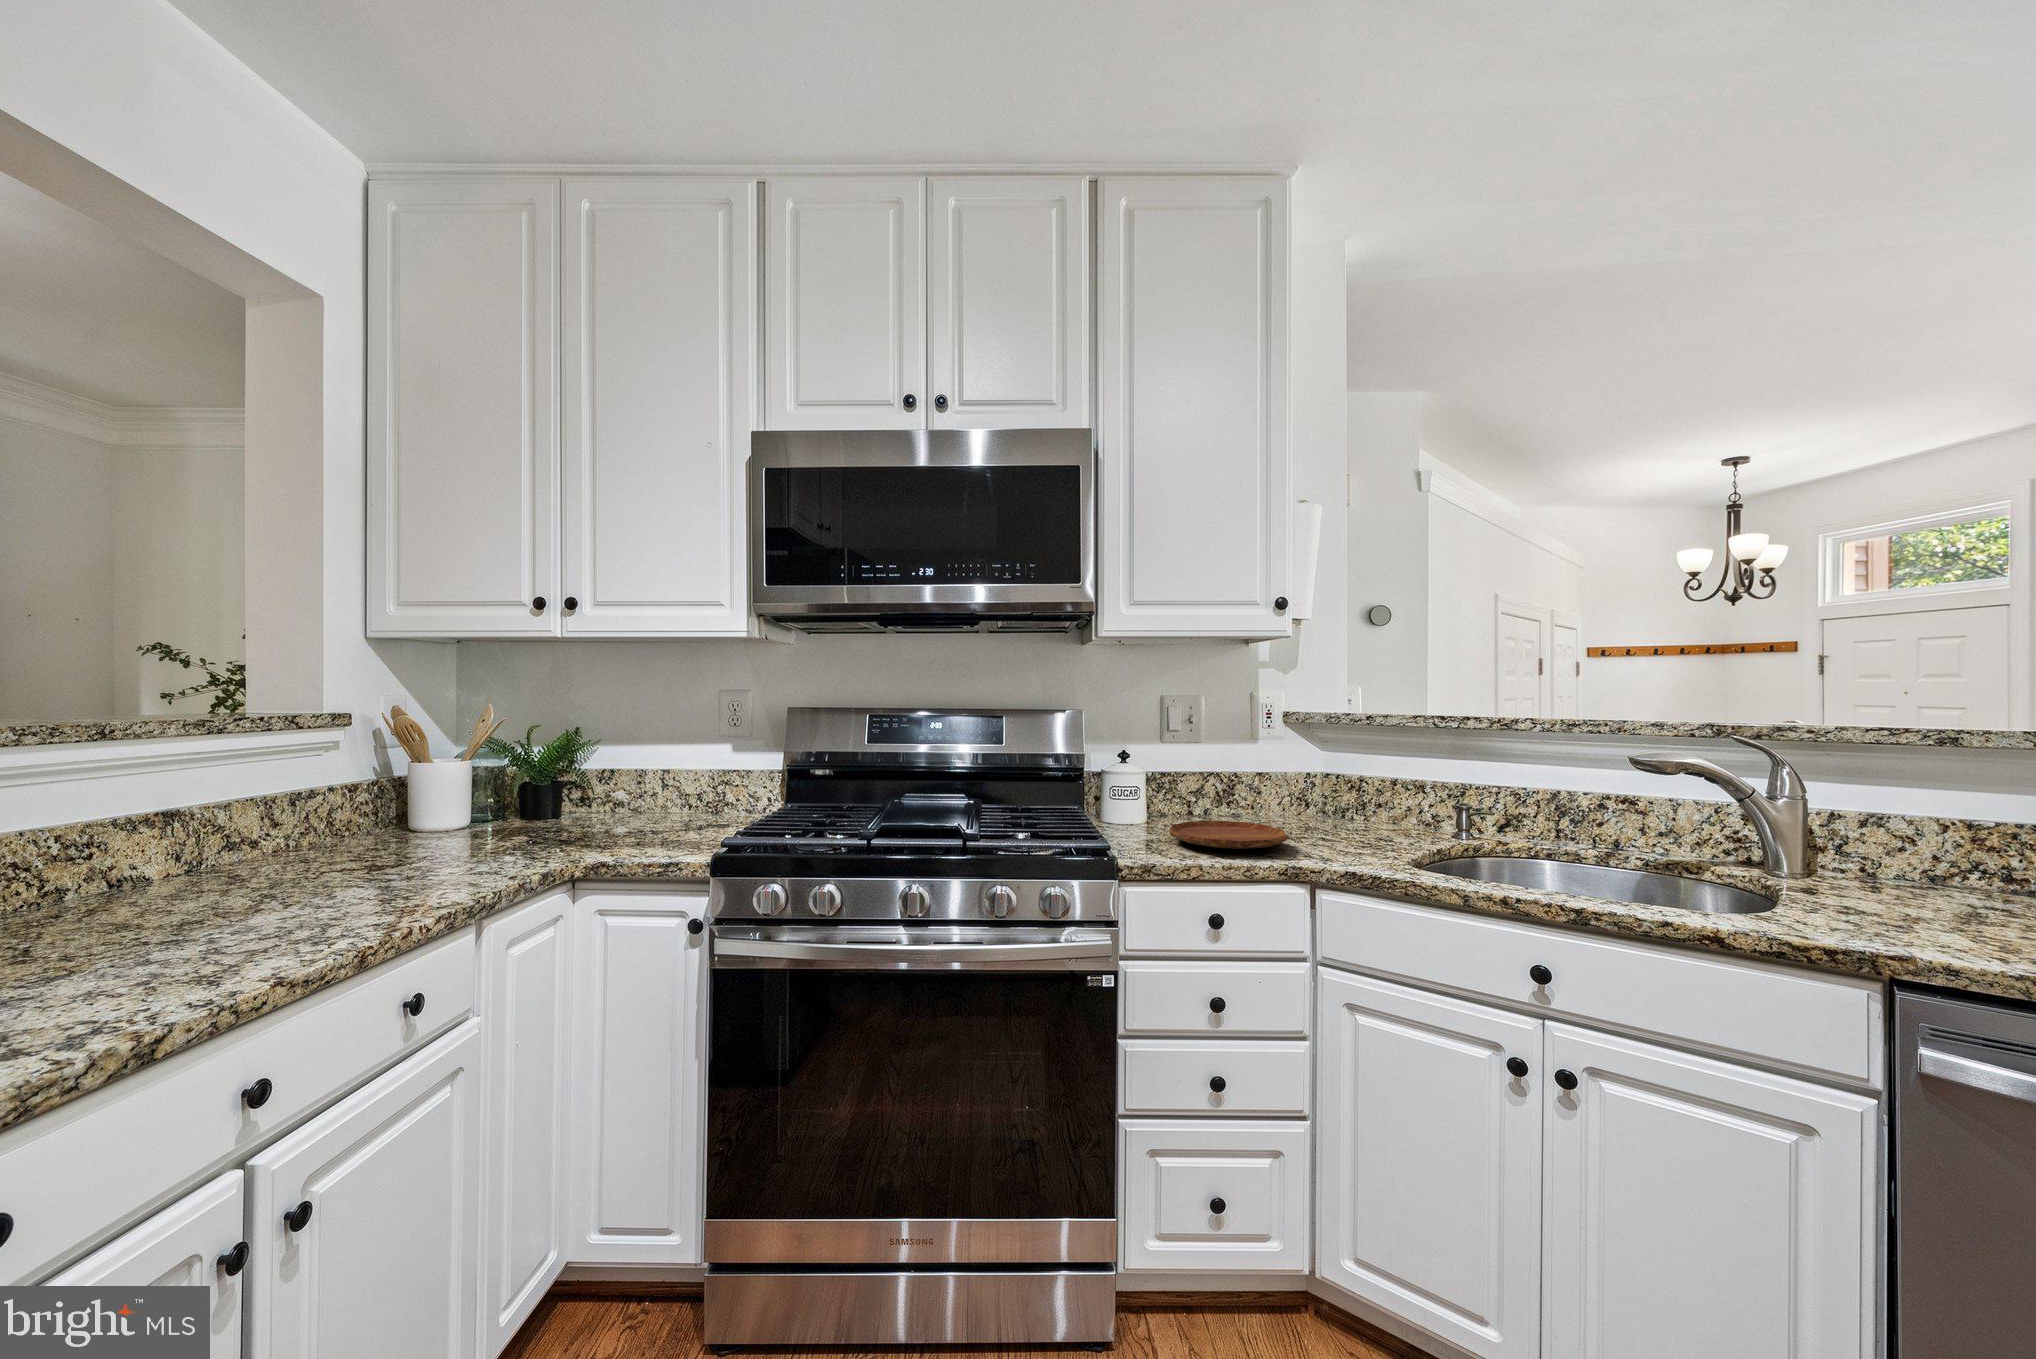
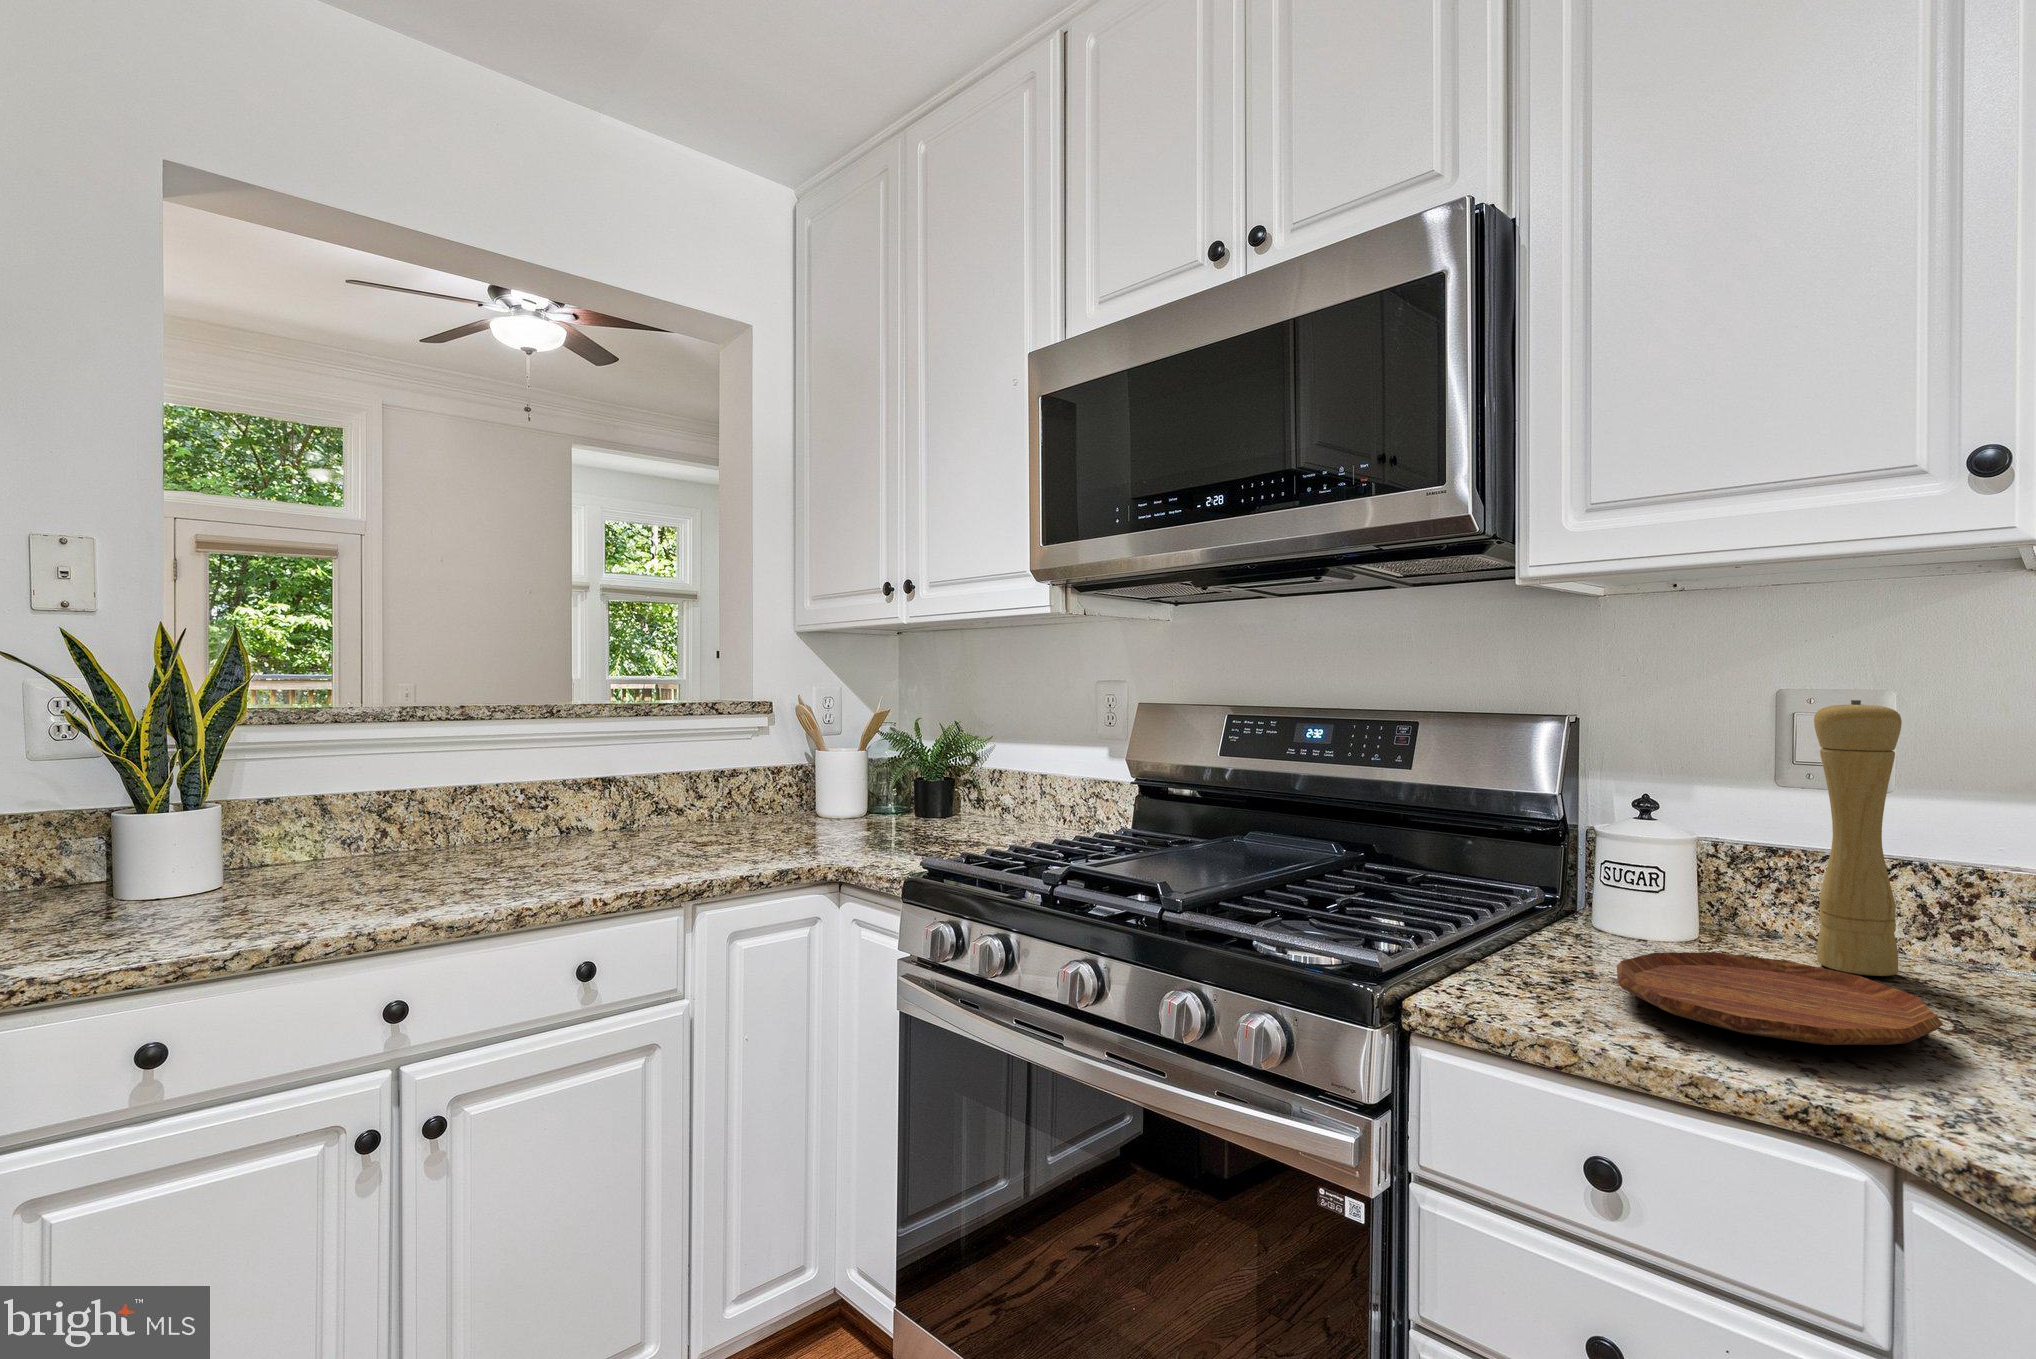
pepper mill: none [1199,701,1231,824] -> present [1814,700,1902,976]

